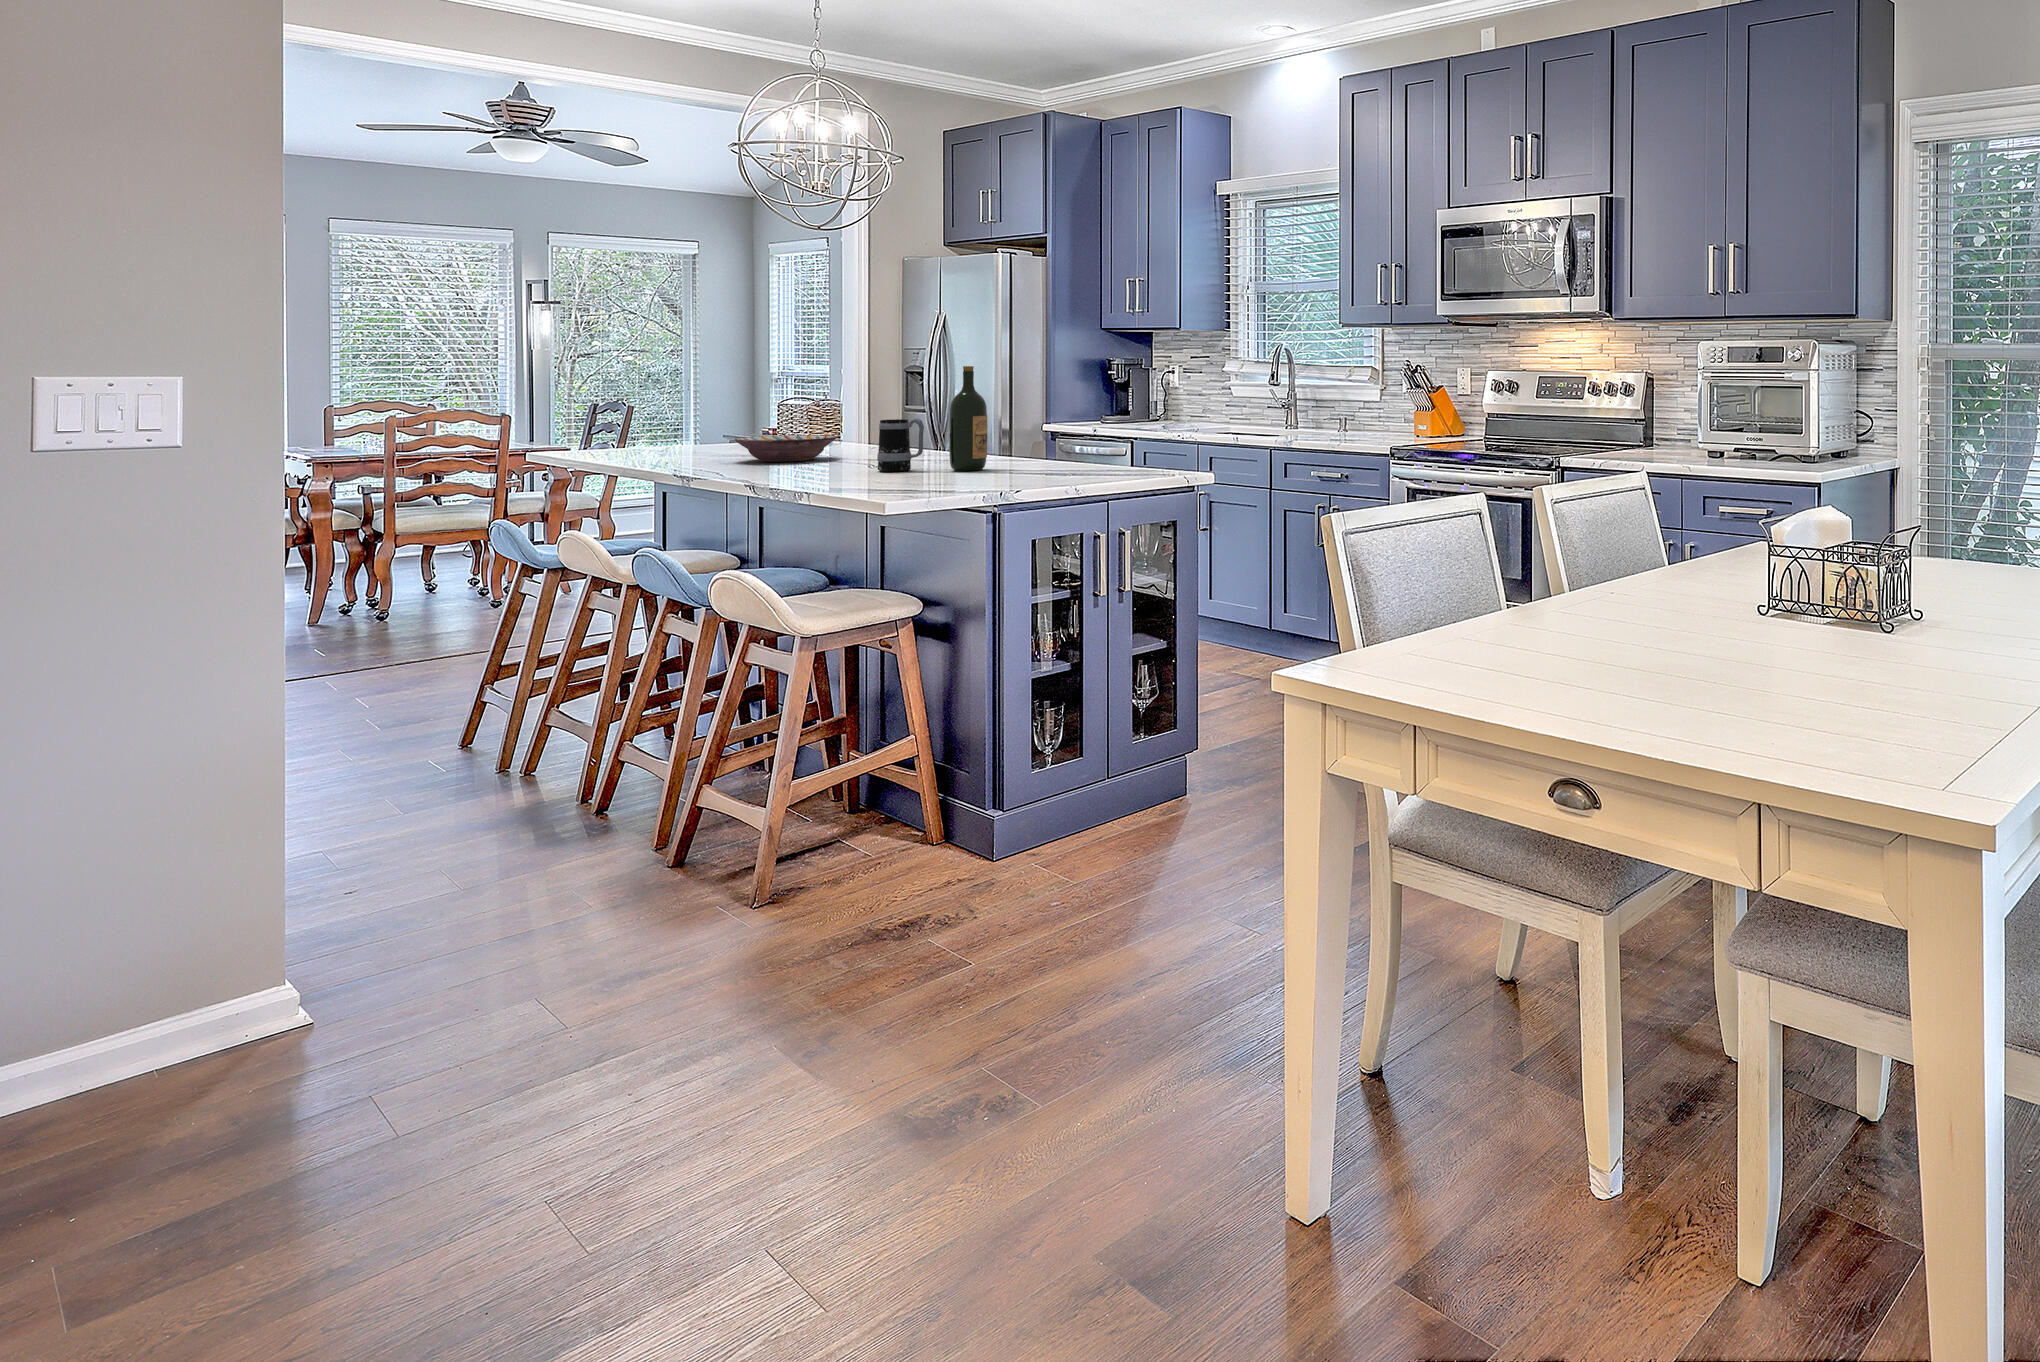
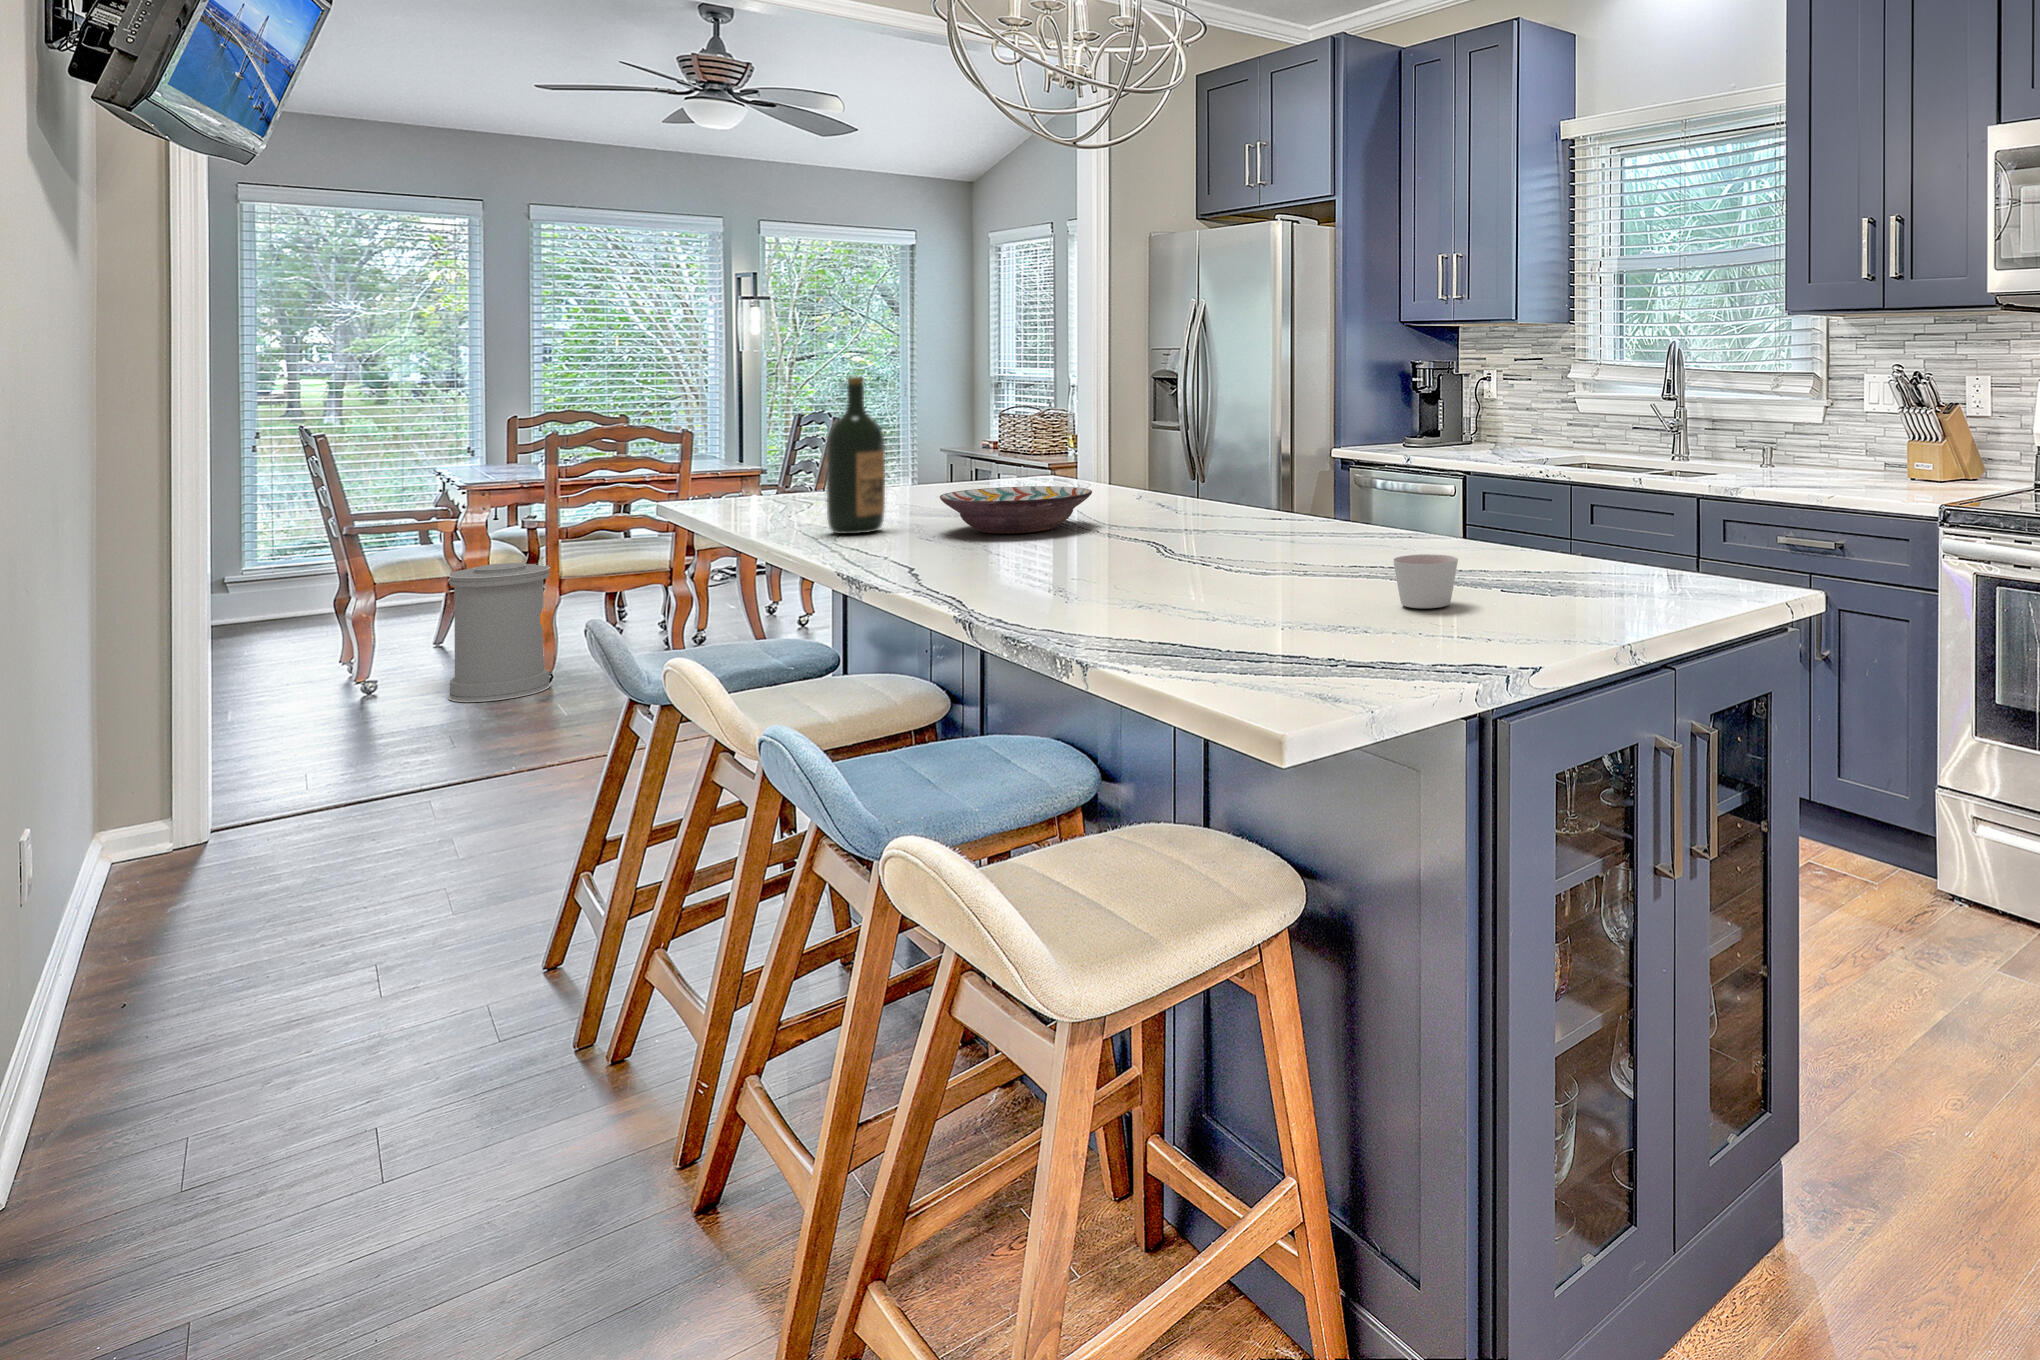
wine bottle: present [949,366,987,471] -> present [826,377,885,534]
mug: present [877,418,924,472] -> none [1167,472,1243,566]
candle: none [994,456,1030,482] -> present [1393,554,1458,608]
trash can: none [304,520,392,629] -> present [448,563,551,702]

